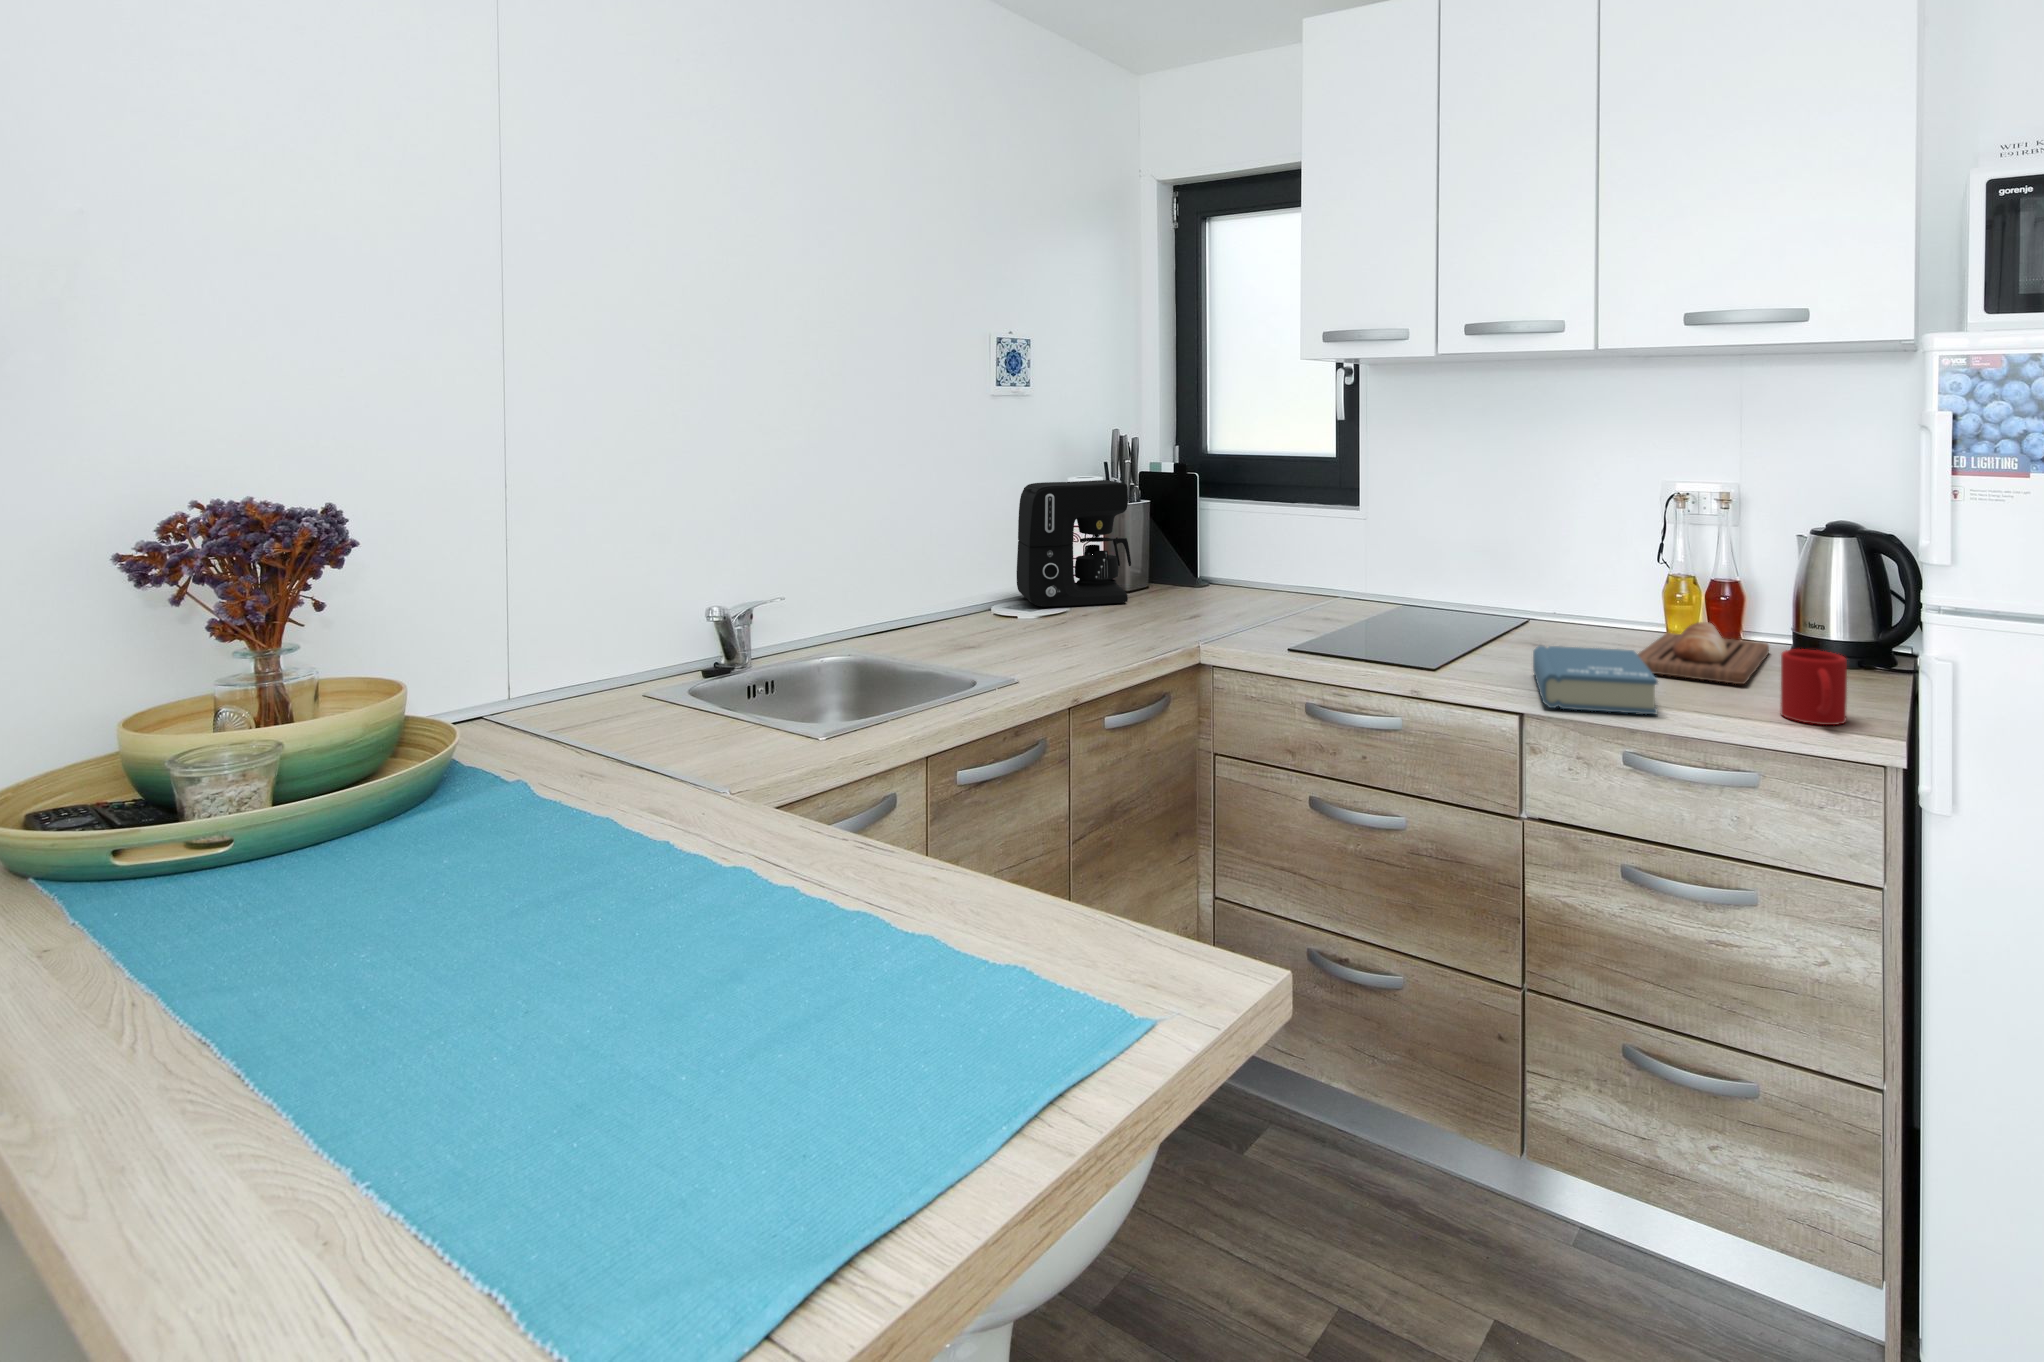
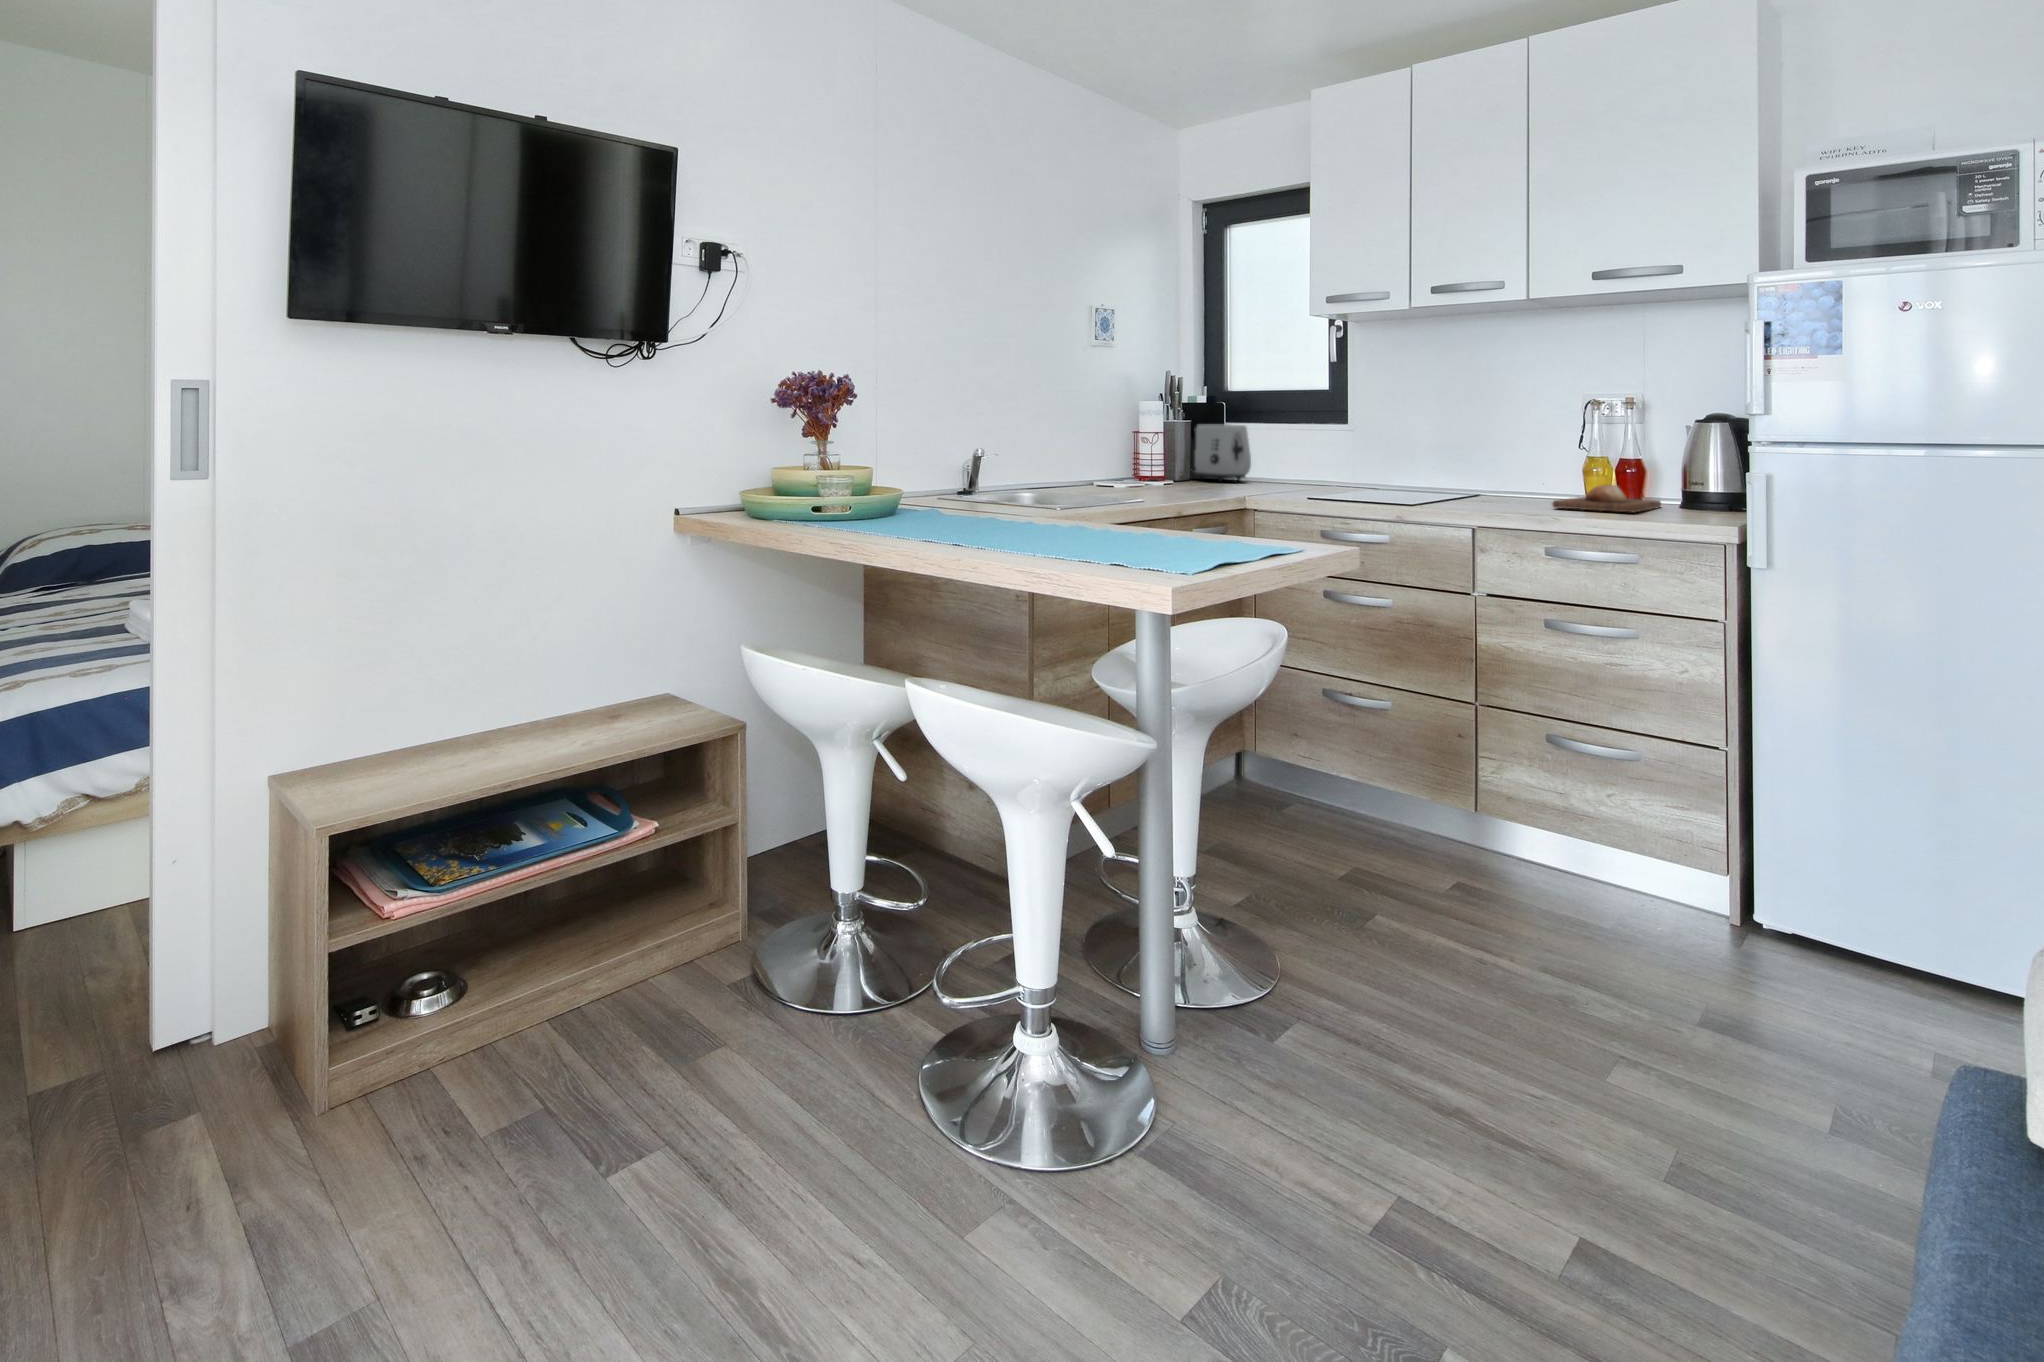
coffee maker: present [1017,480,1131,606] -> none [1105,404,1185,484]
toaster: none [1150,502,1230,590] -> present [1194,425,1251,482]
book: present [1533,645,1658,714] -> none [1483,489,1568,517]
mug: present [1781,649,1847,725] -> none [1655,481,1701,523]

